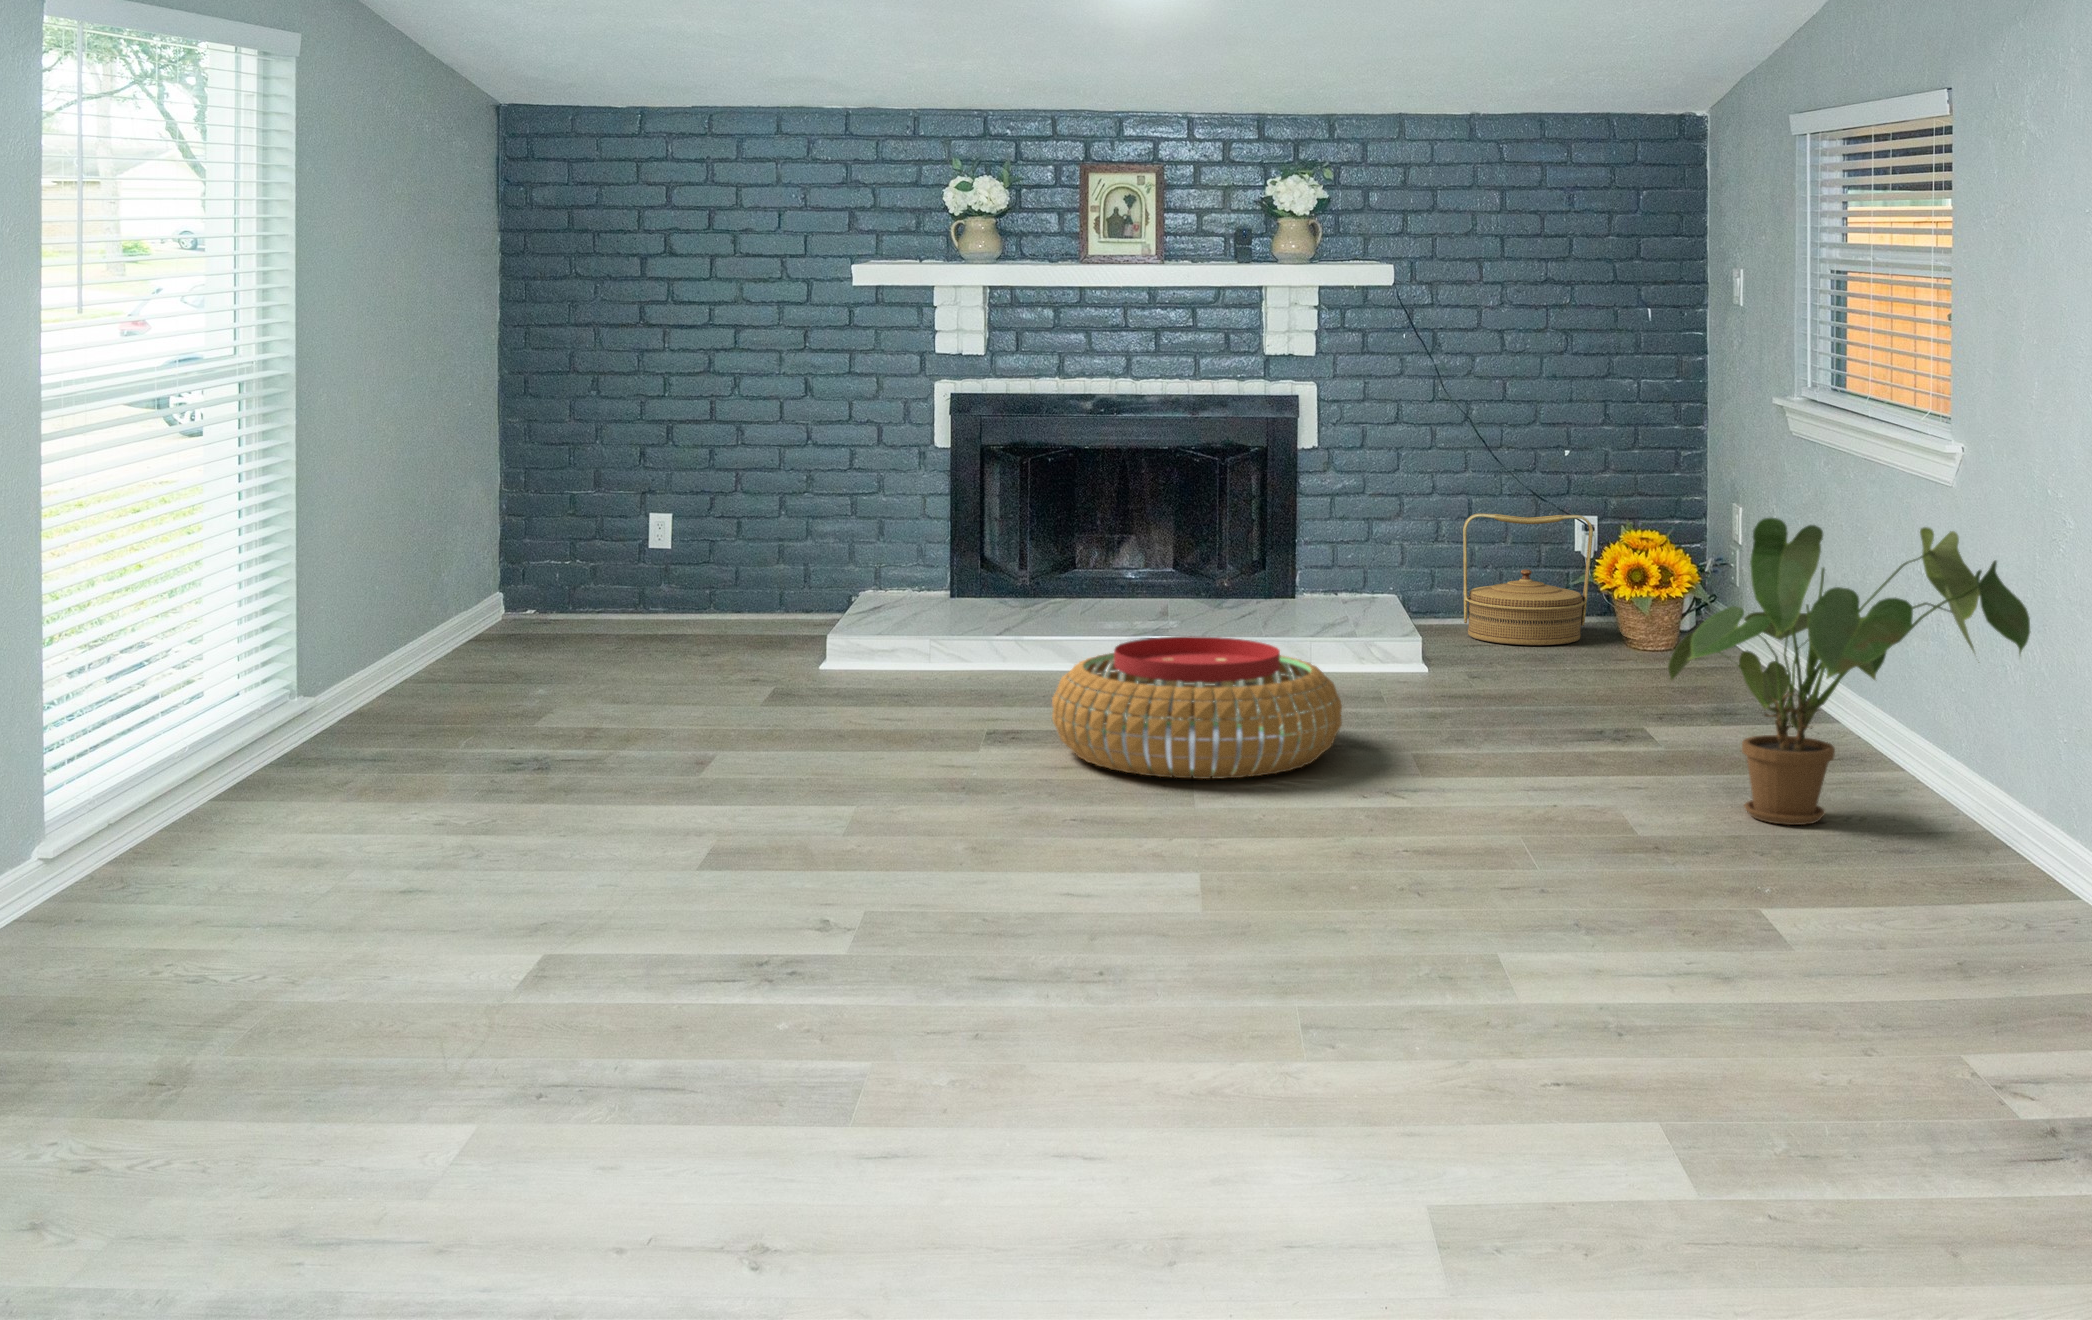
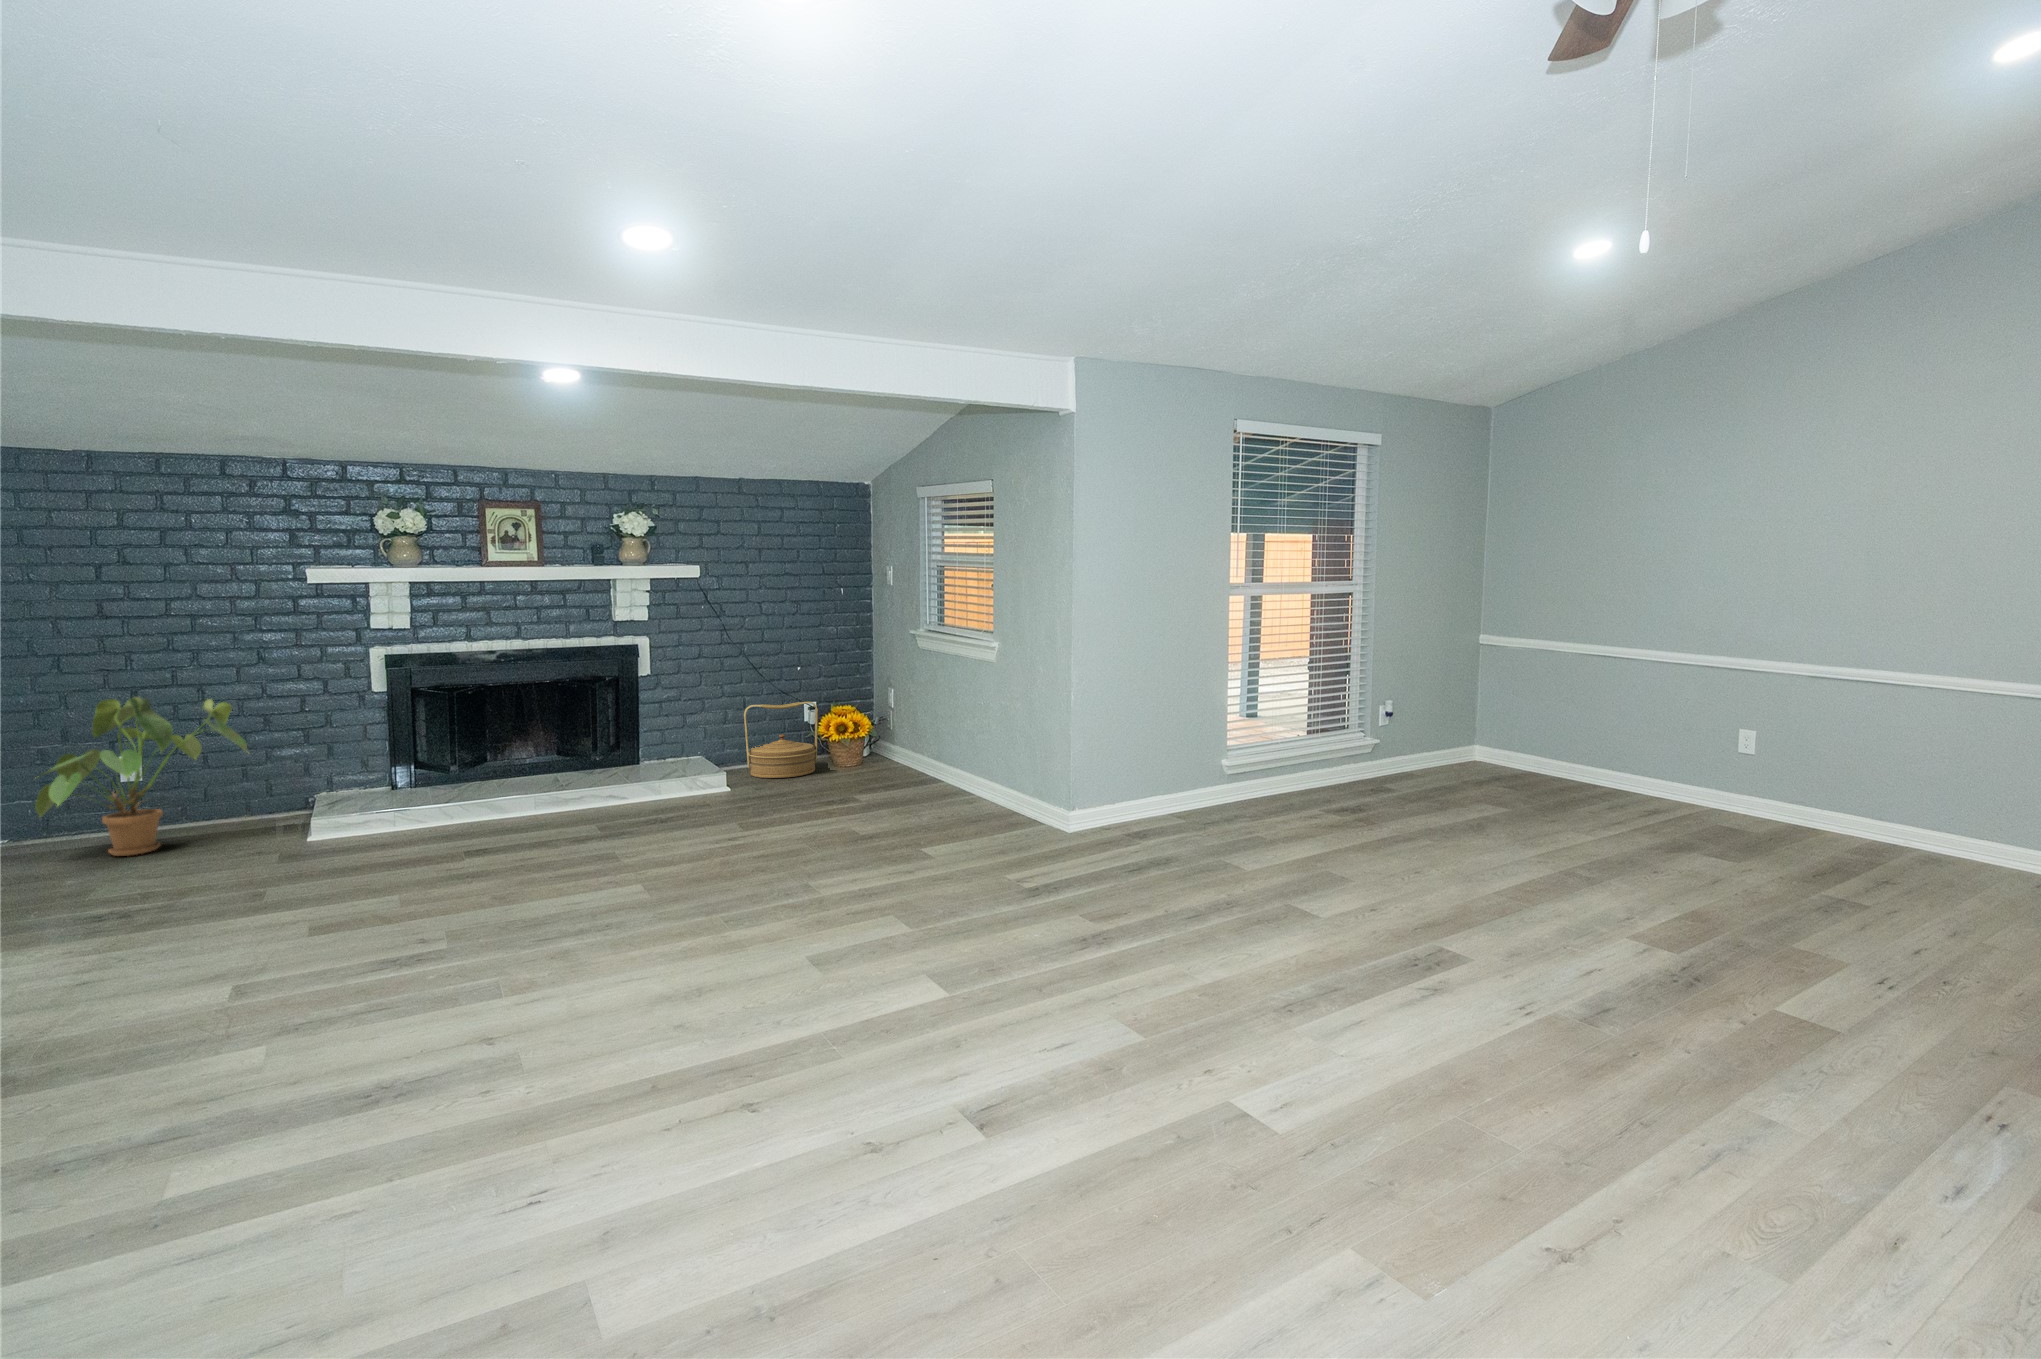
house plant: present [1668,518,2030,825] -> present [35,697,247,856]
pouf: present [1052,636,1342,779] -> none [479,800,687,902]

